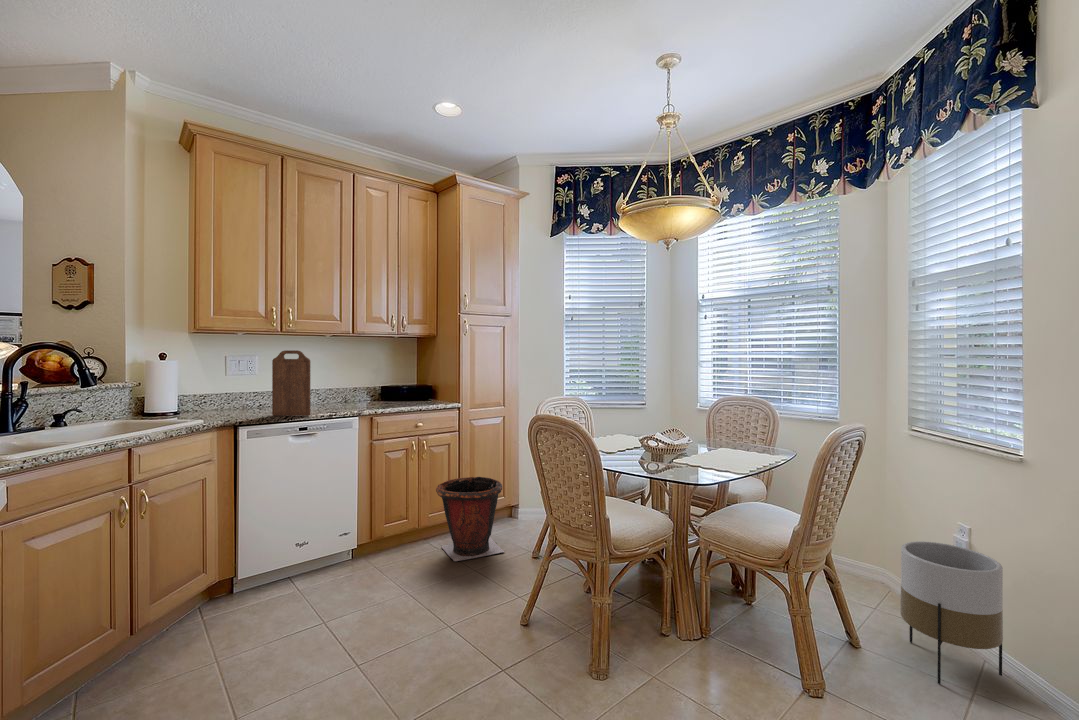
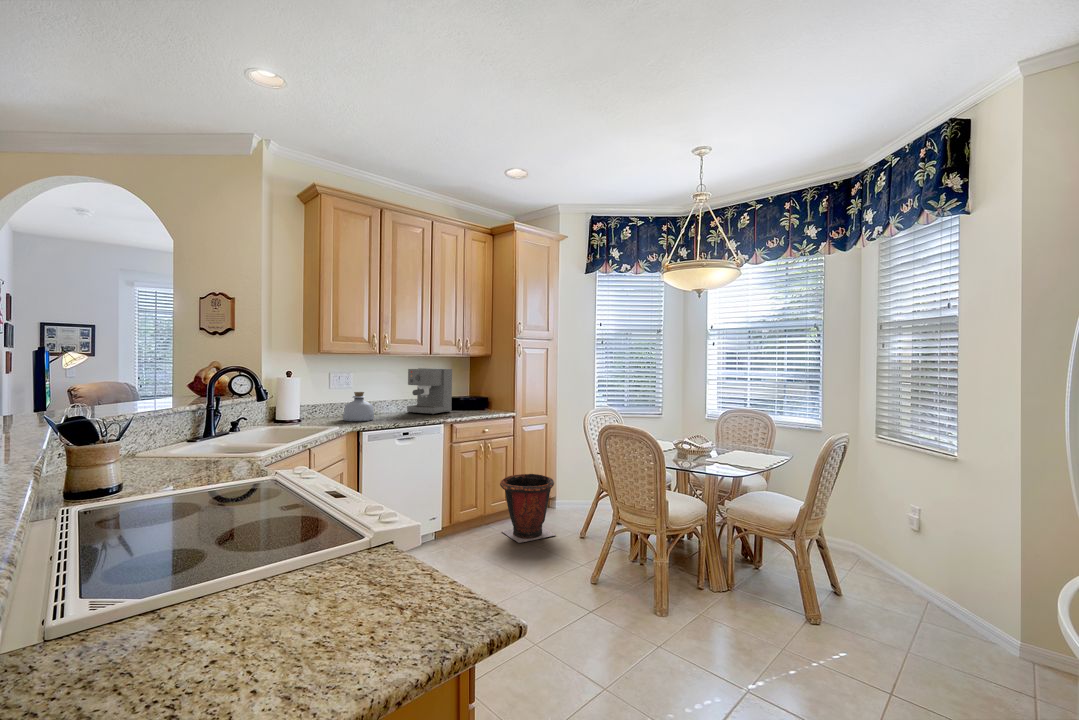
cutting board: present [272,350,311,416] -> none [379,370,412,424]
coffee maker: none [328,352,384,406] -> present [407,368,452,414]
bottle: none [233,378,274,414] -> present [343,392,374,421]
planter: present [900,541,1003,684] -> none [875,520,946,619]

